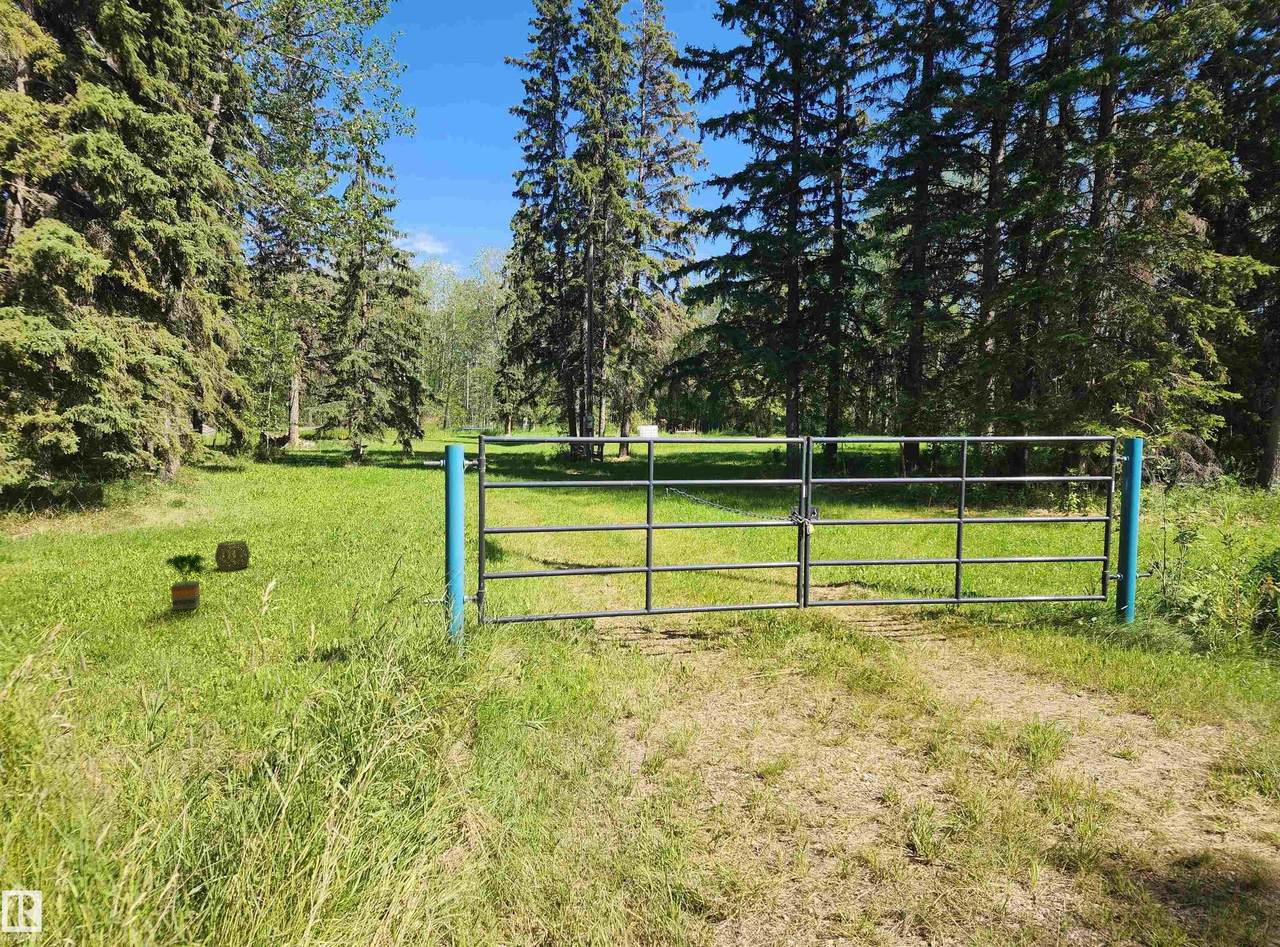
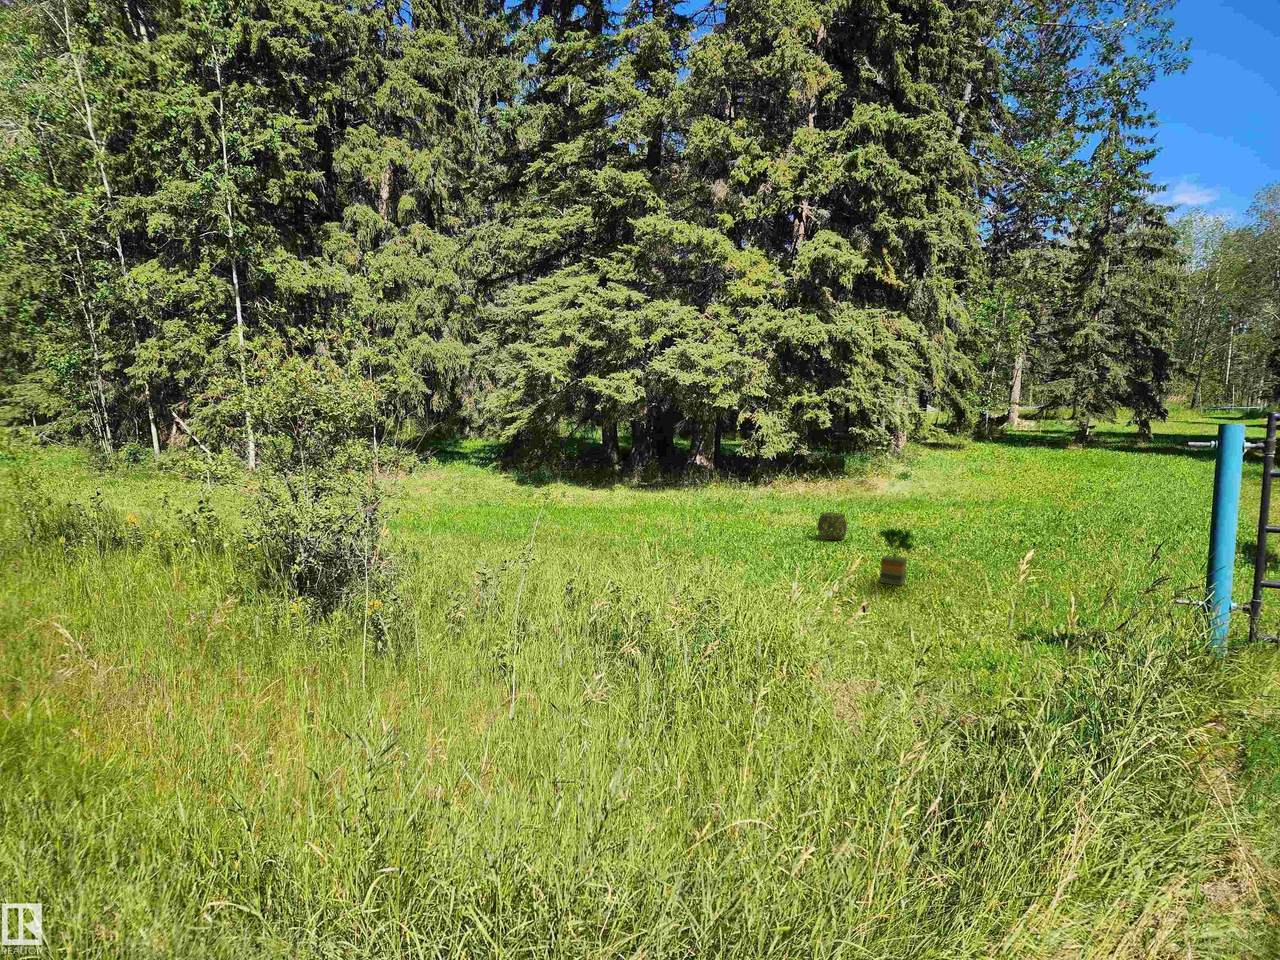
woven basket: present [215,541,250,570] -> present [817,512,847,540]

